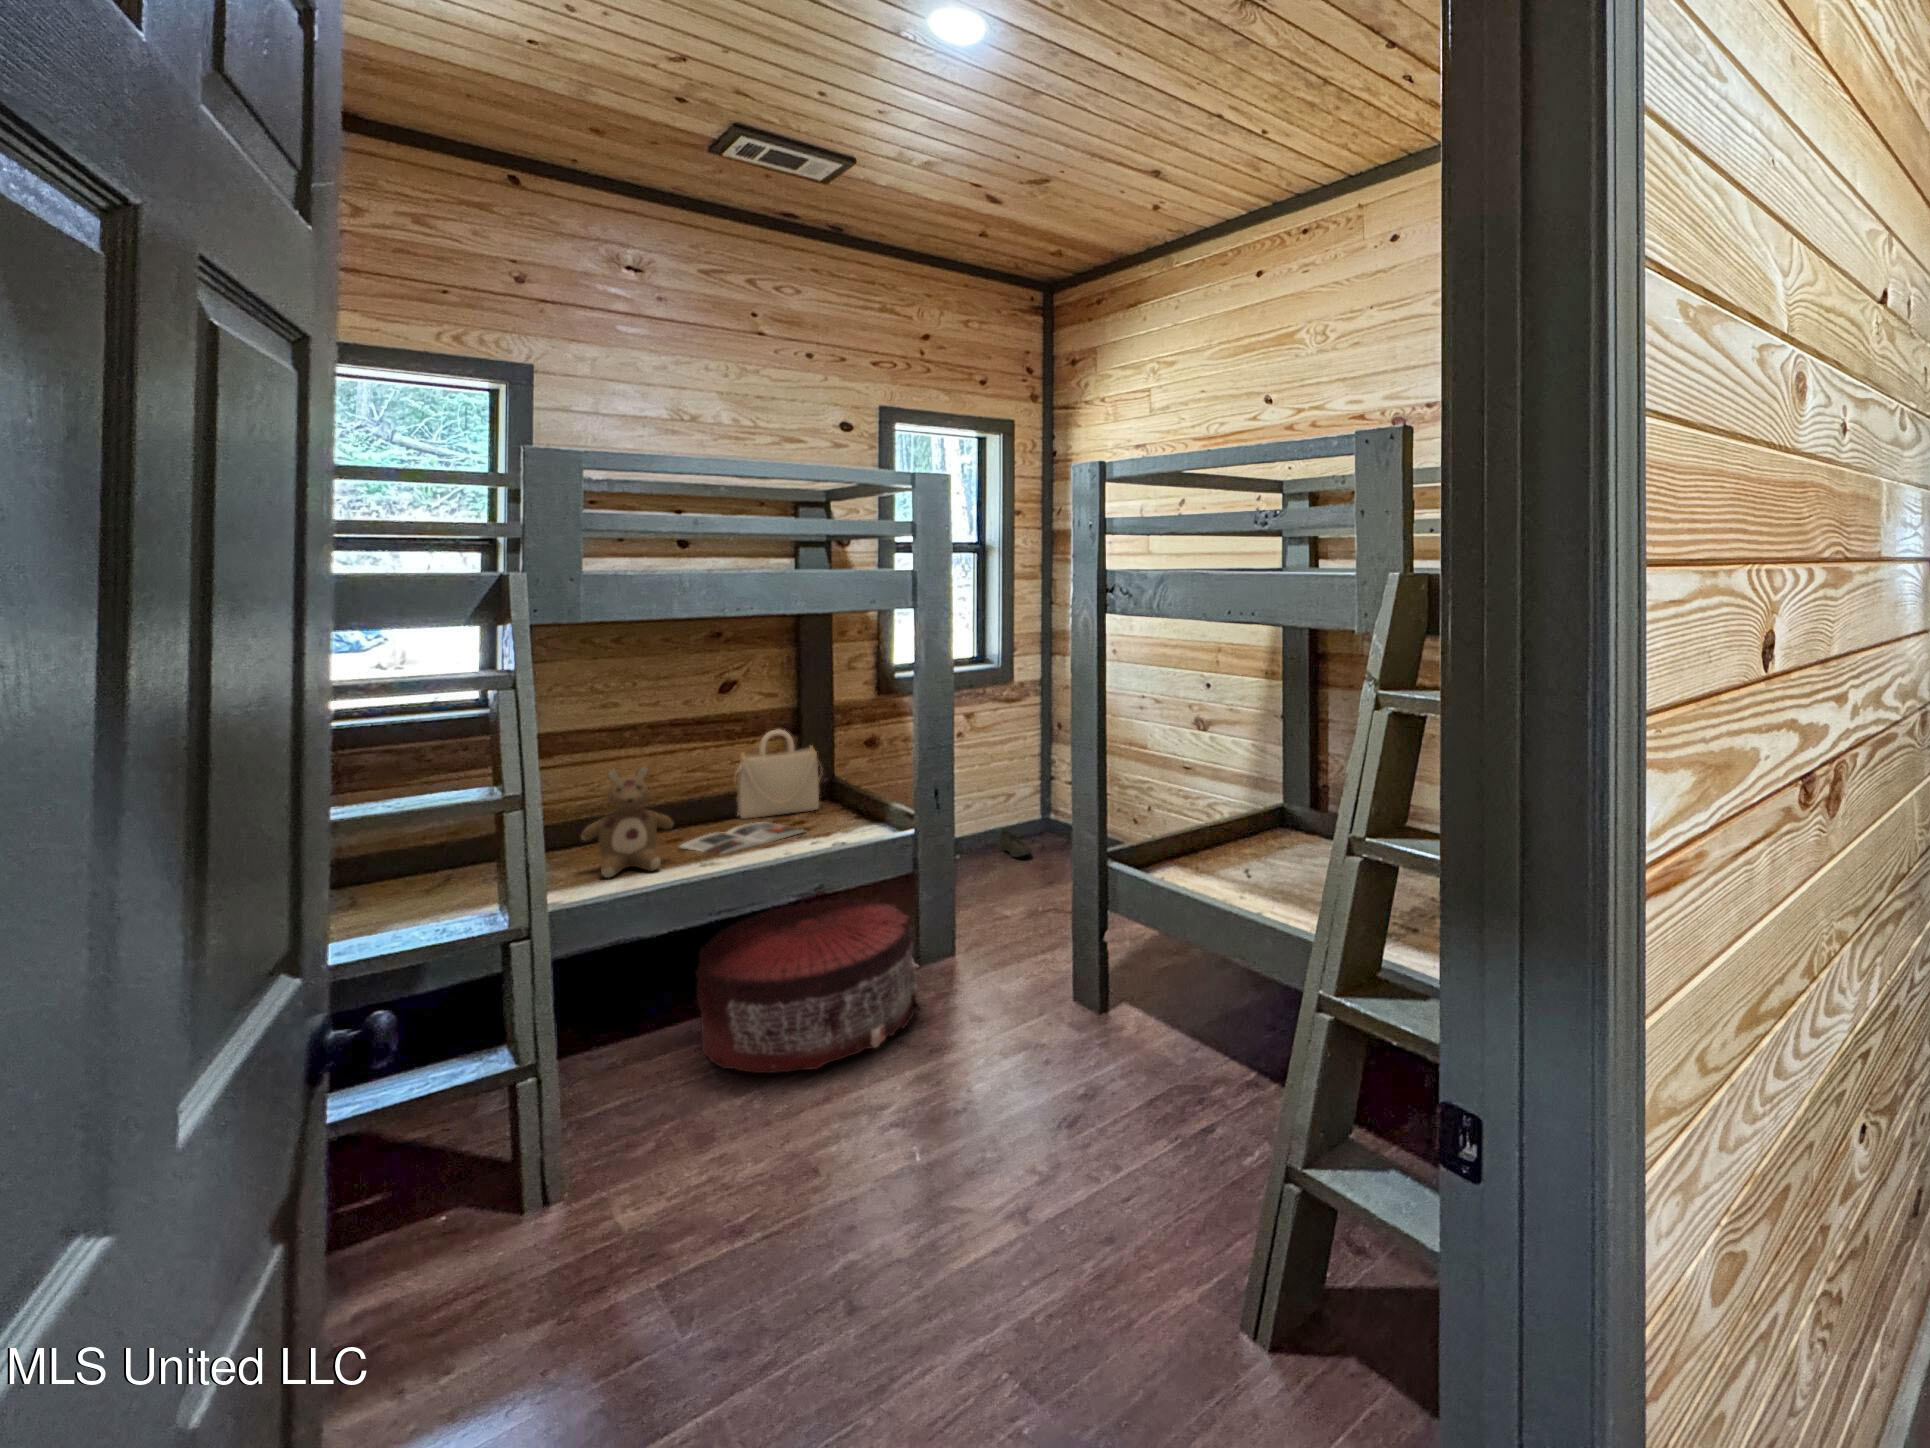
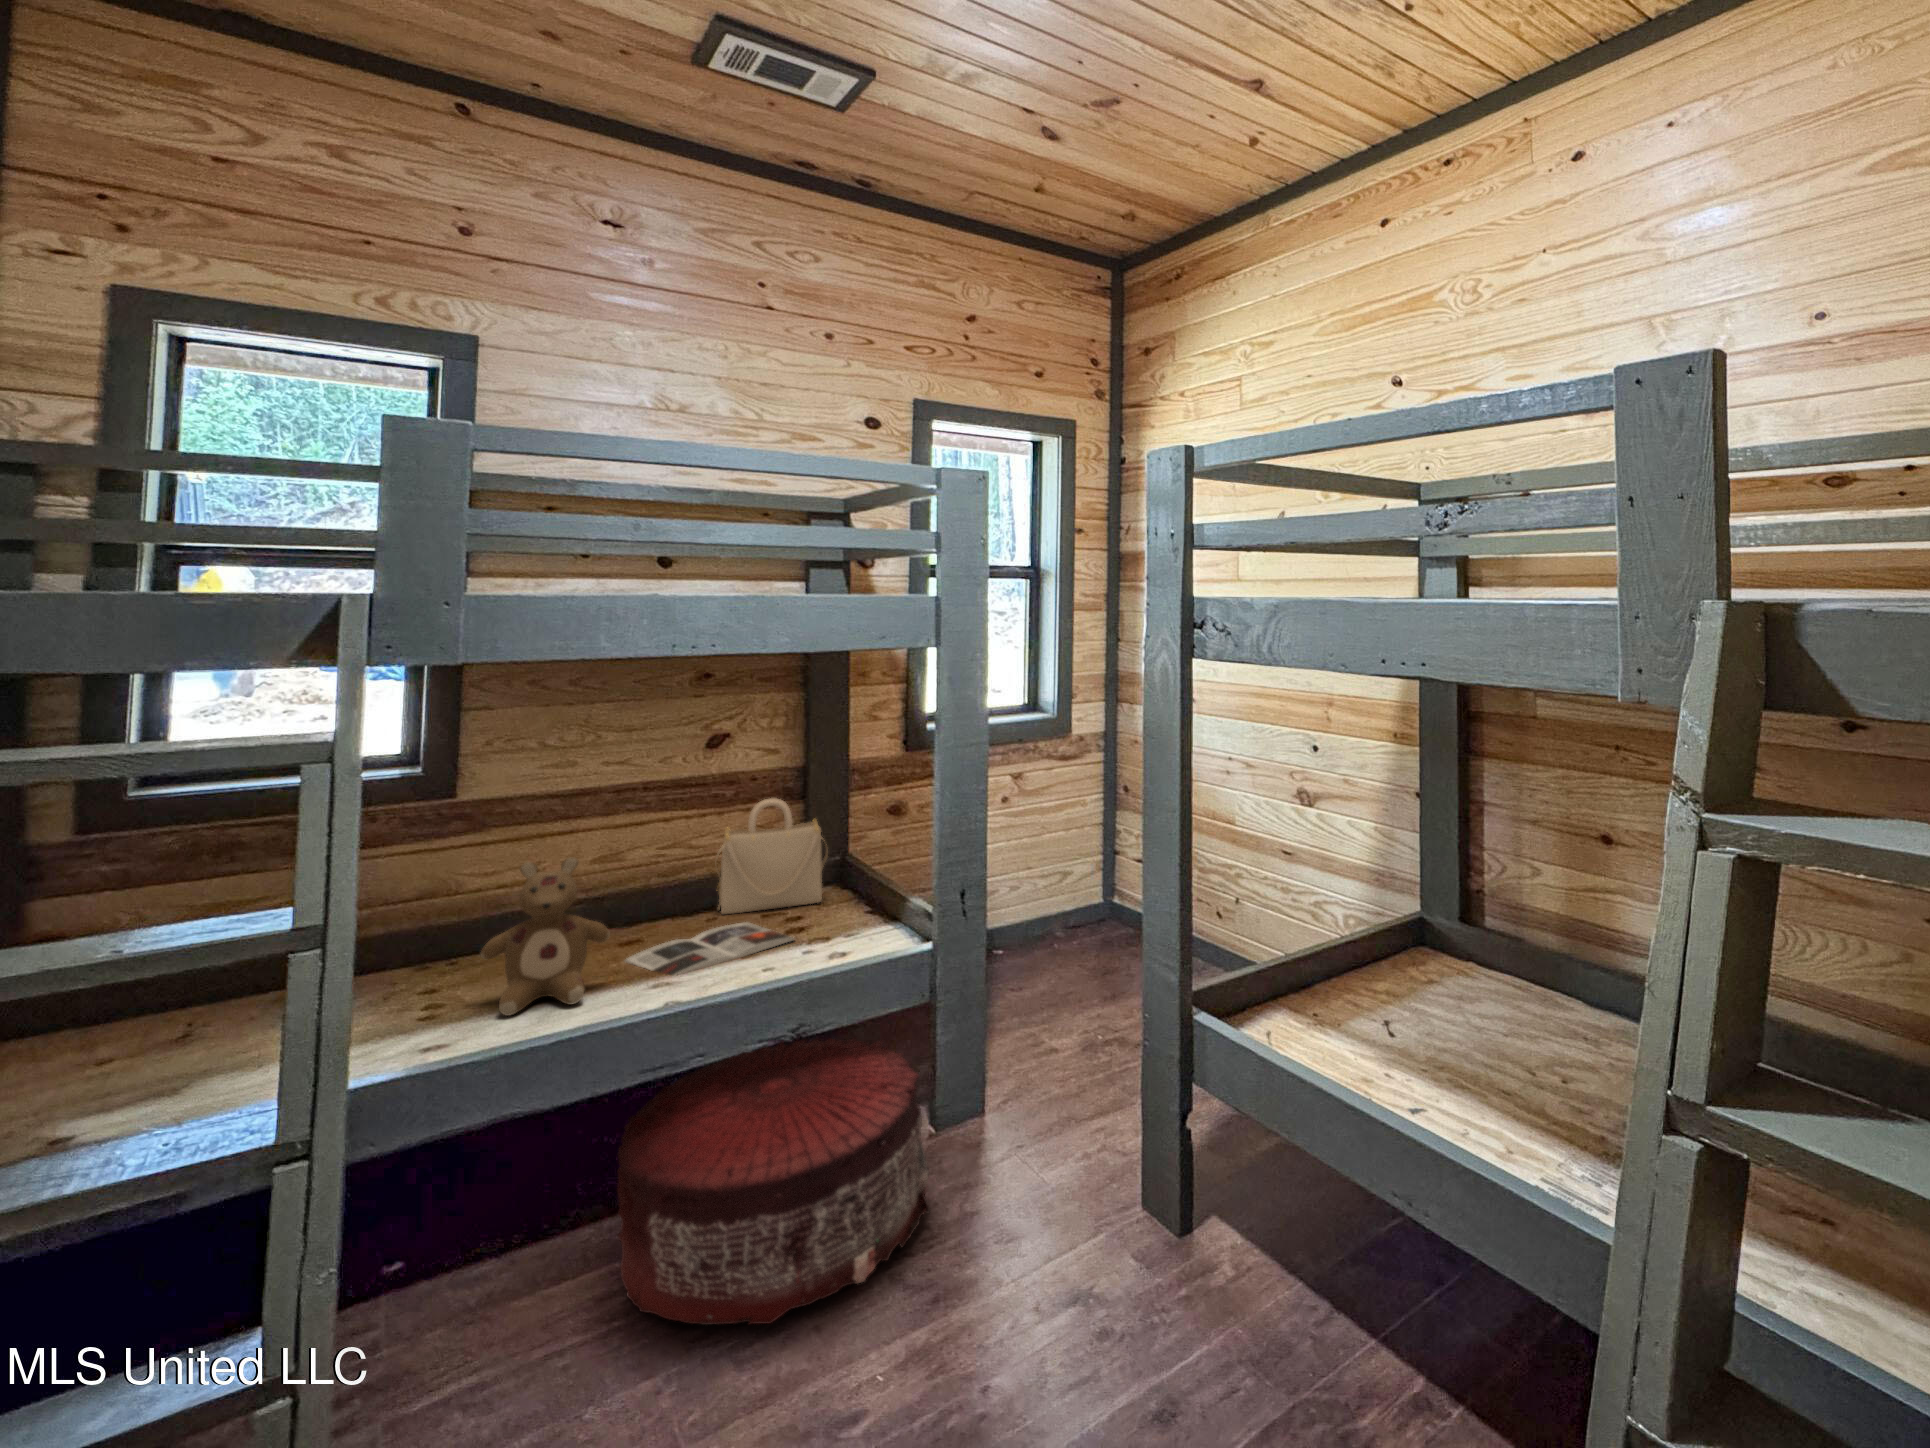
shoe: present [999,830,1031,857] -> none [1049,917,1091,957]

